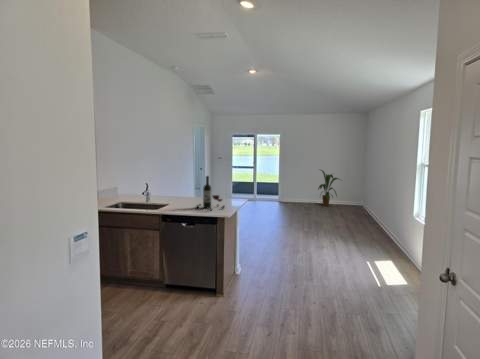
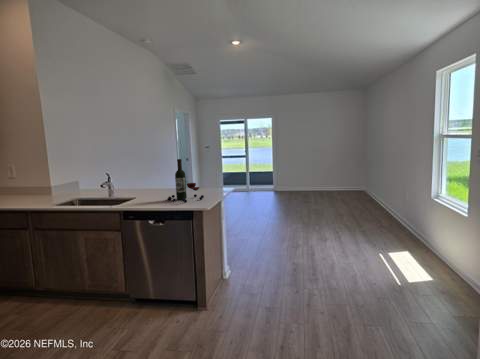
house plant: present [318,170,338,206] -> none [315,154,342,194]

